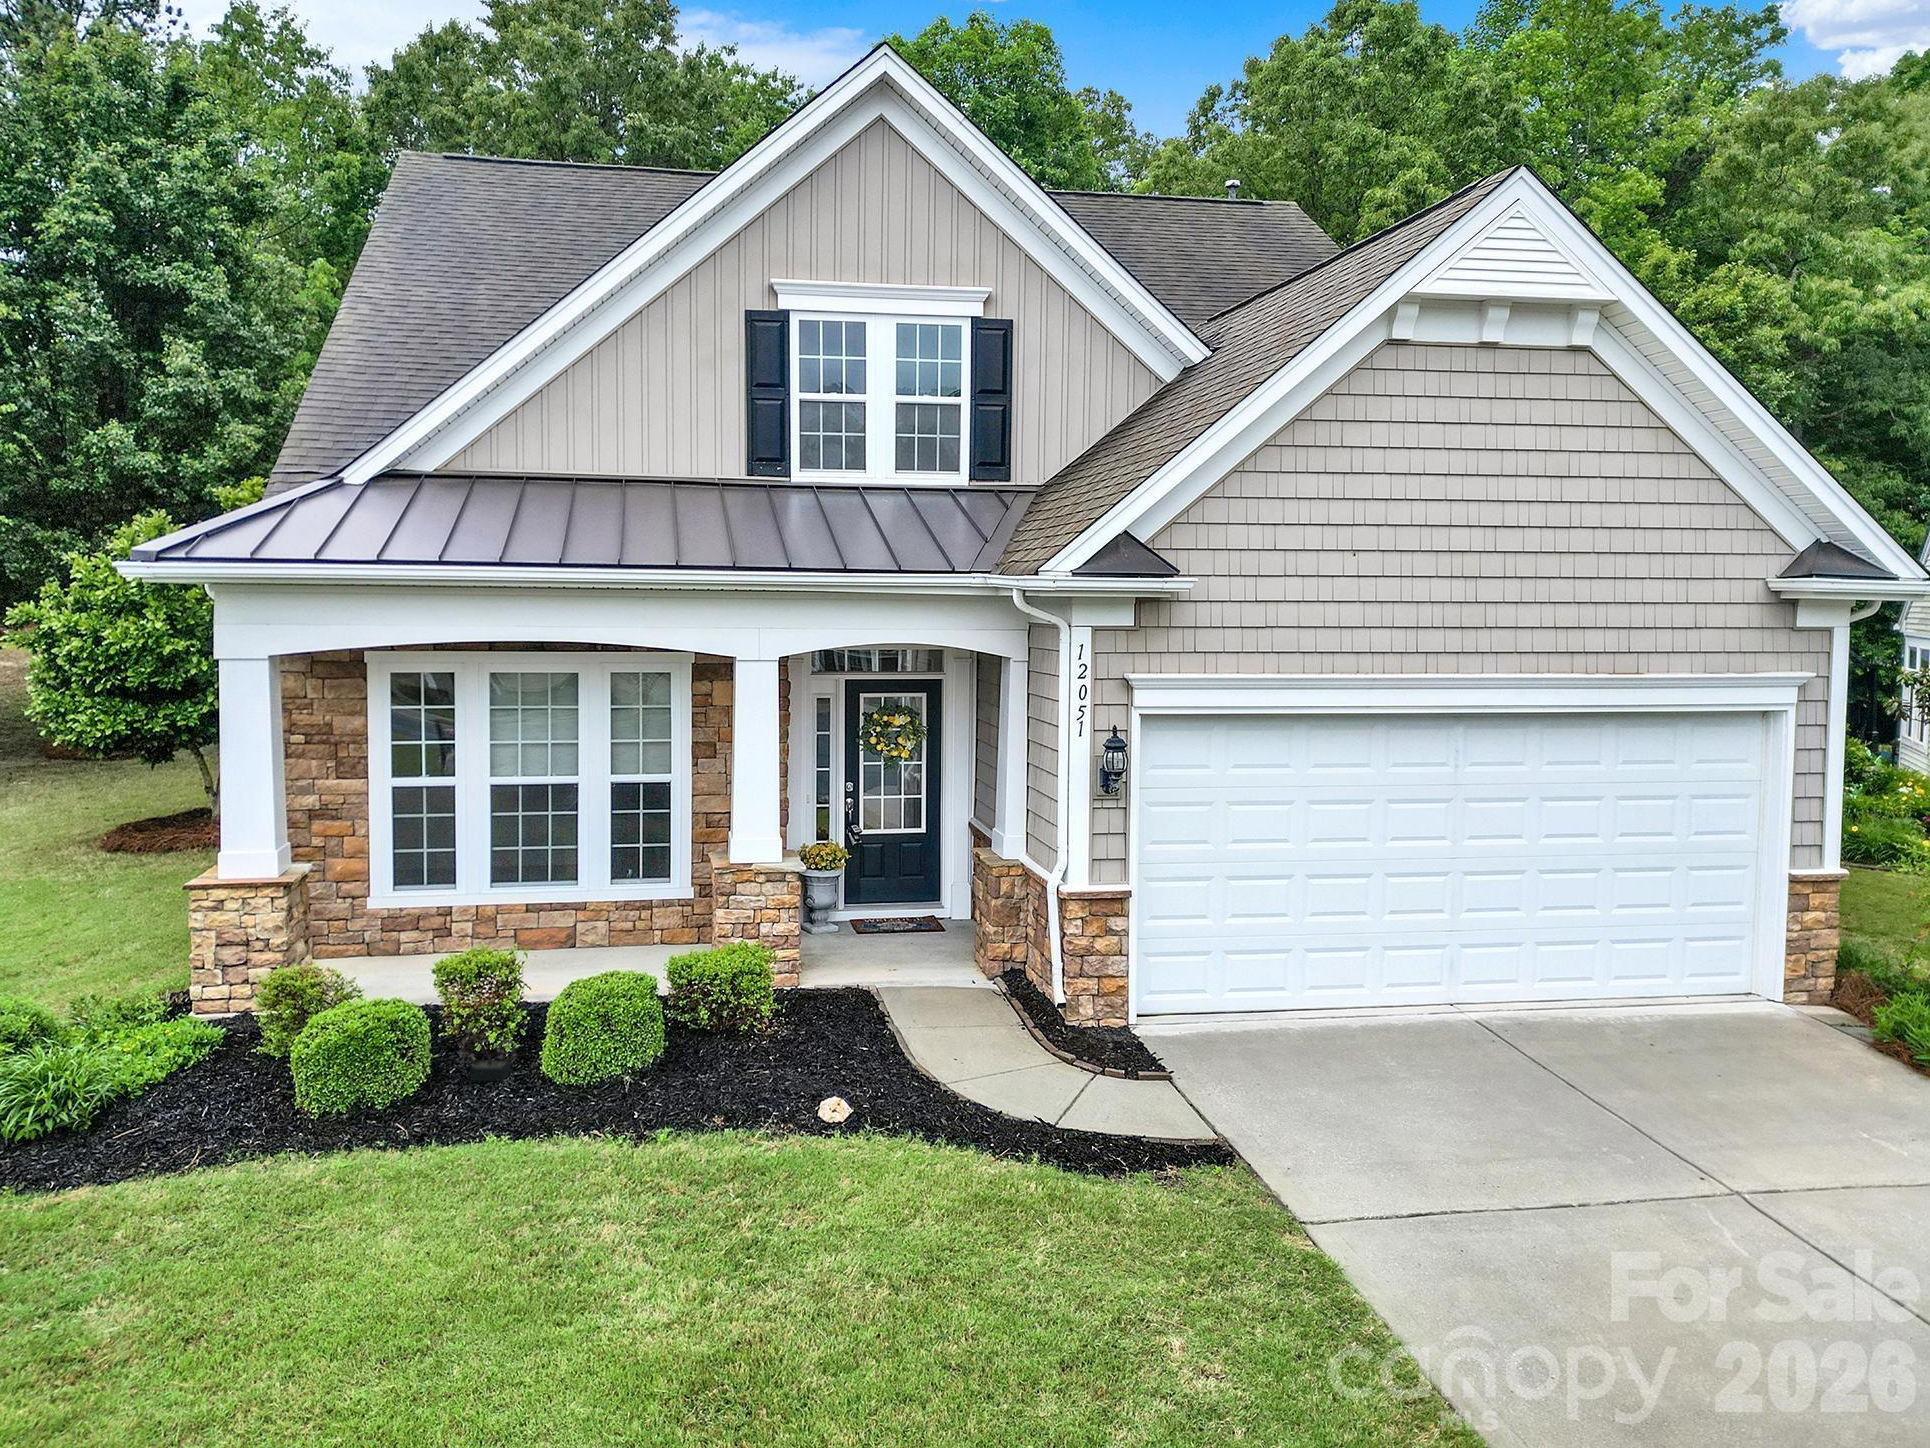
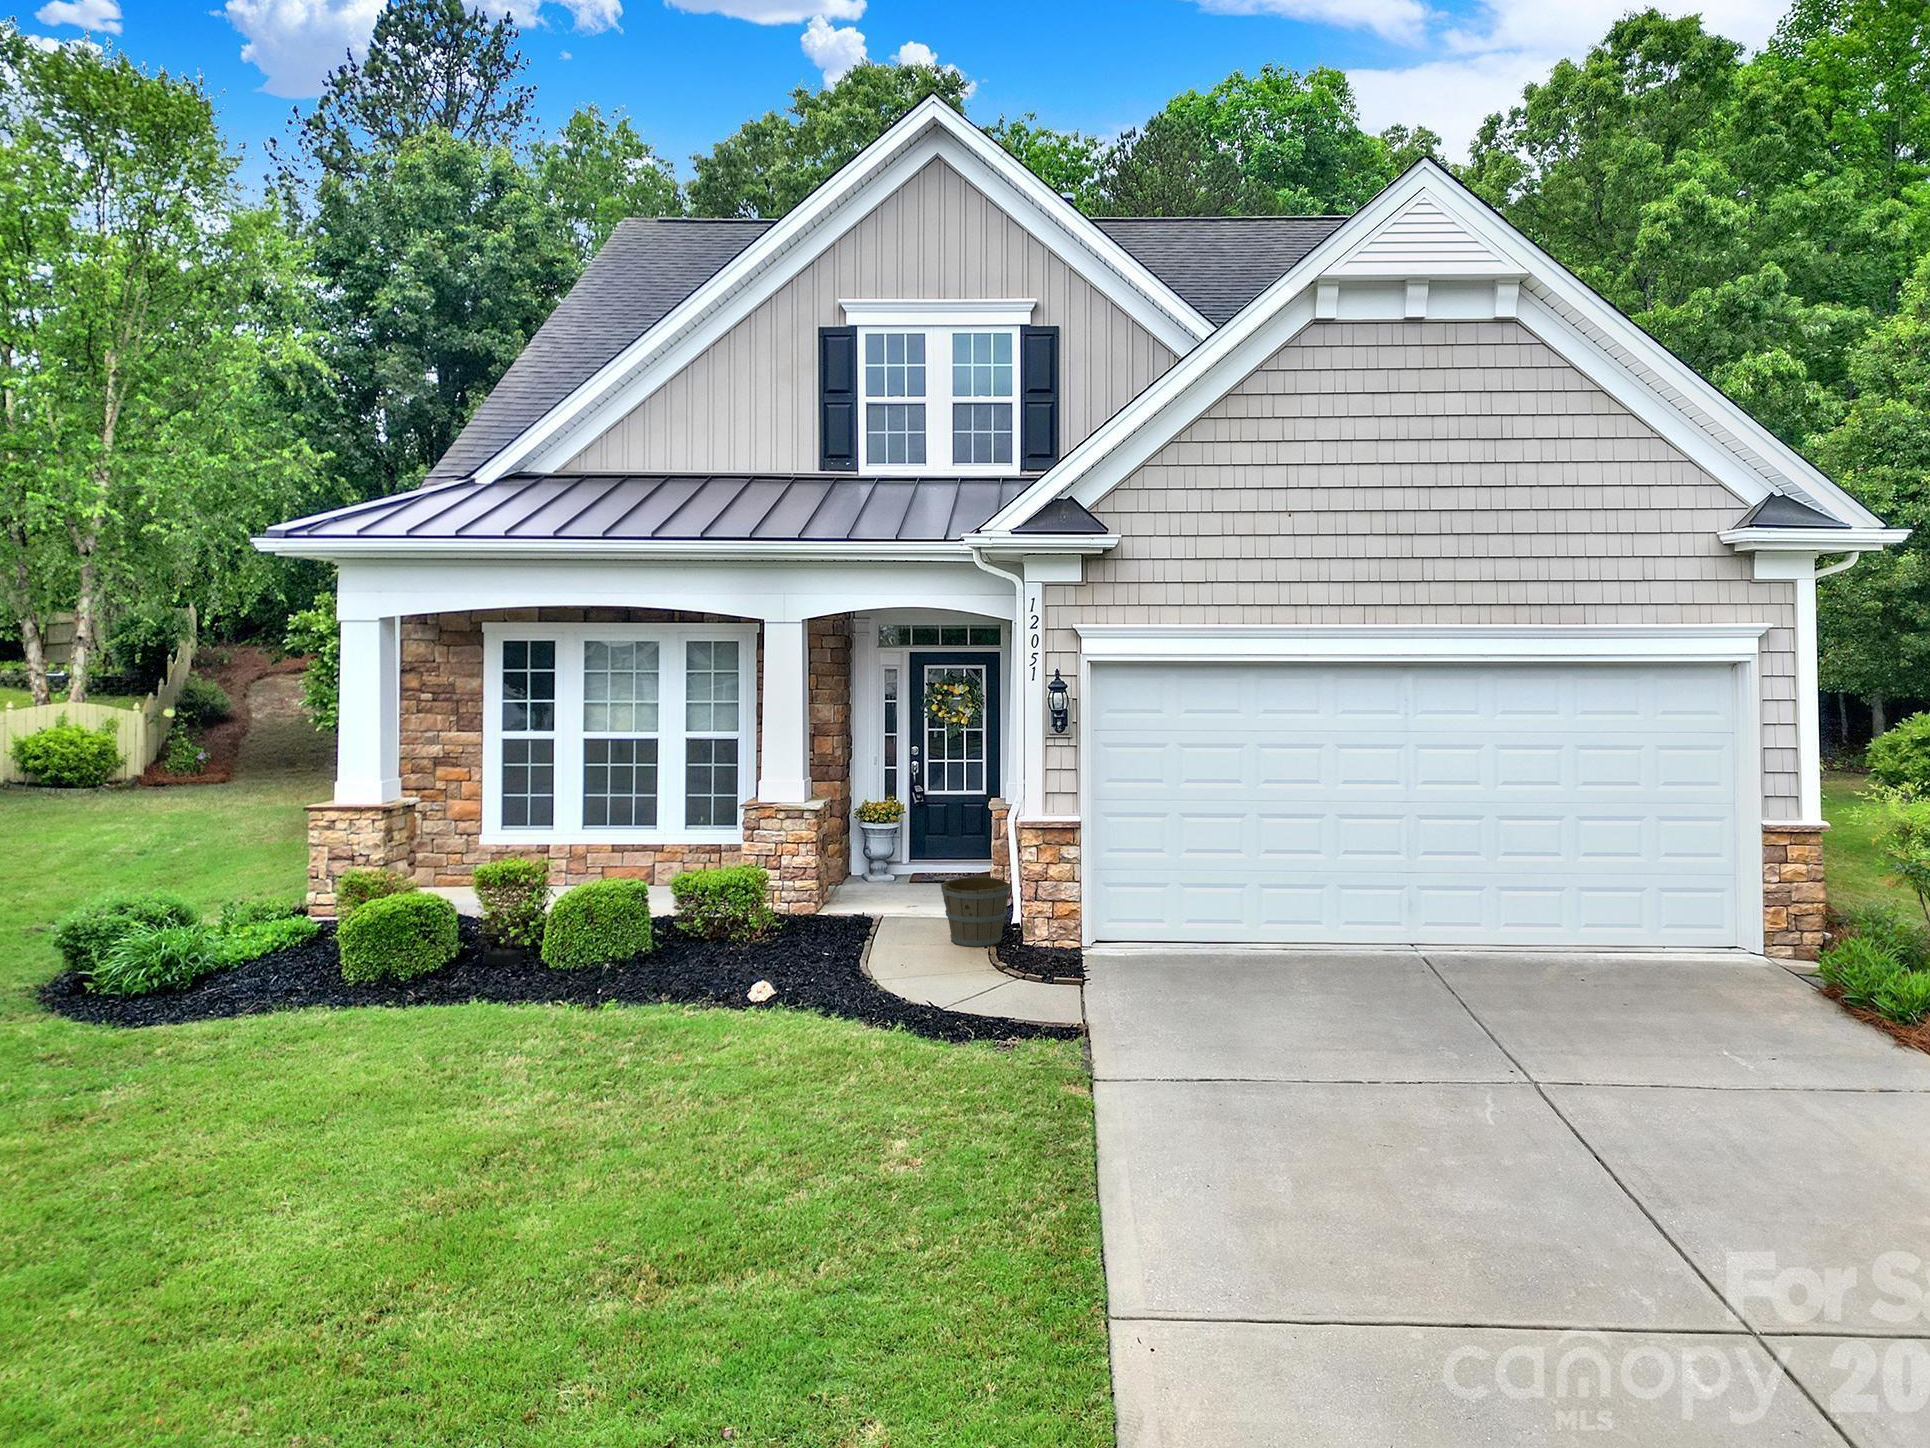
wooden bucket: none [970,944,1047,1028] -> present [941,875,1011,947]

